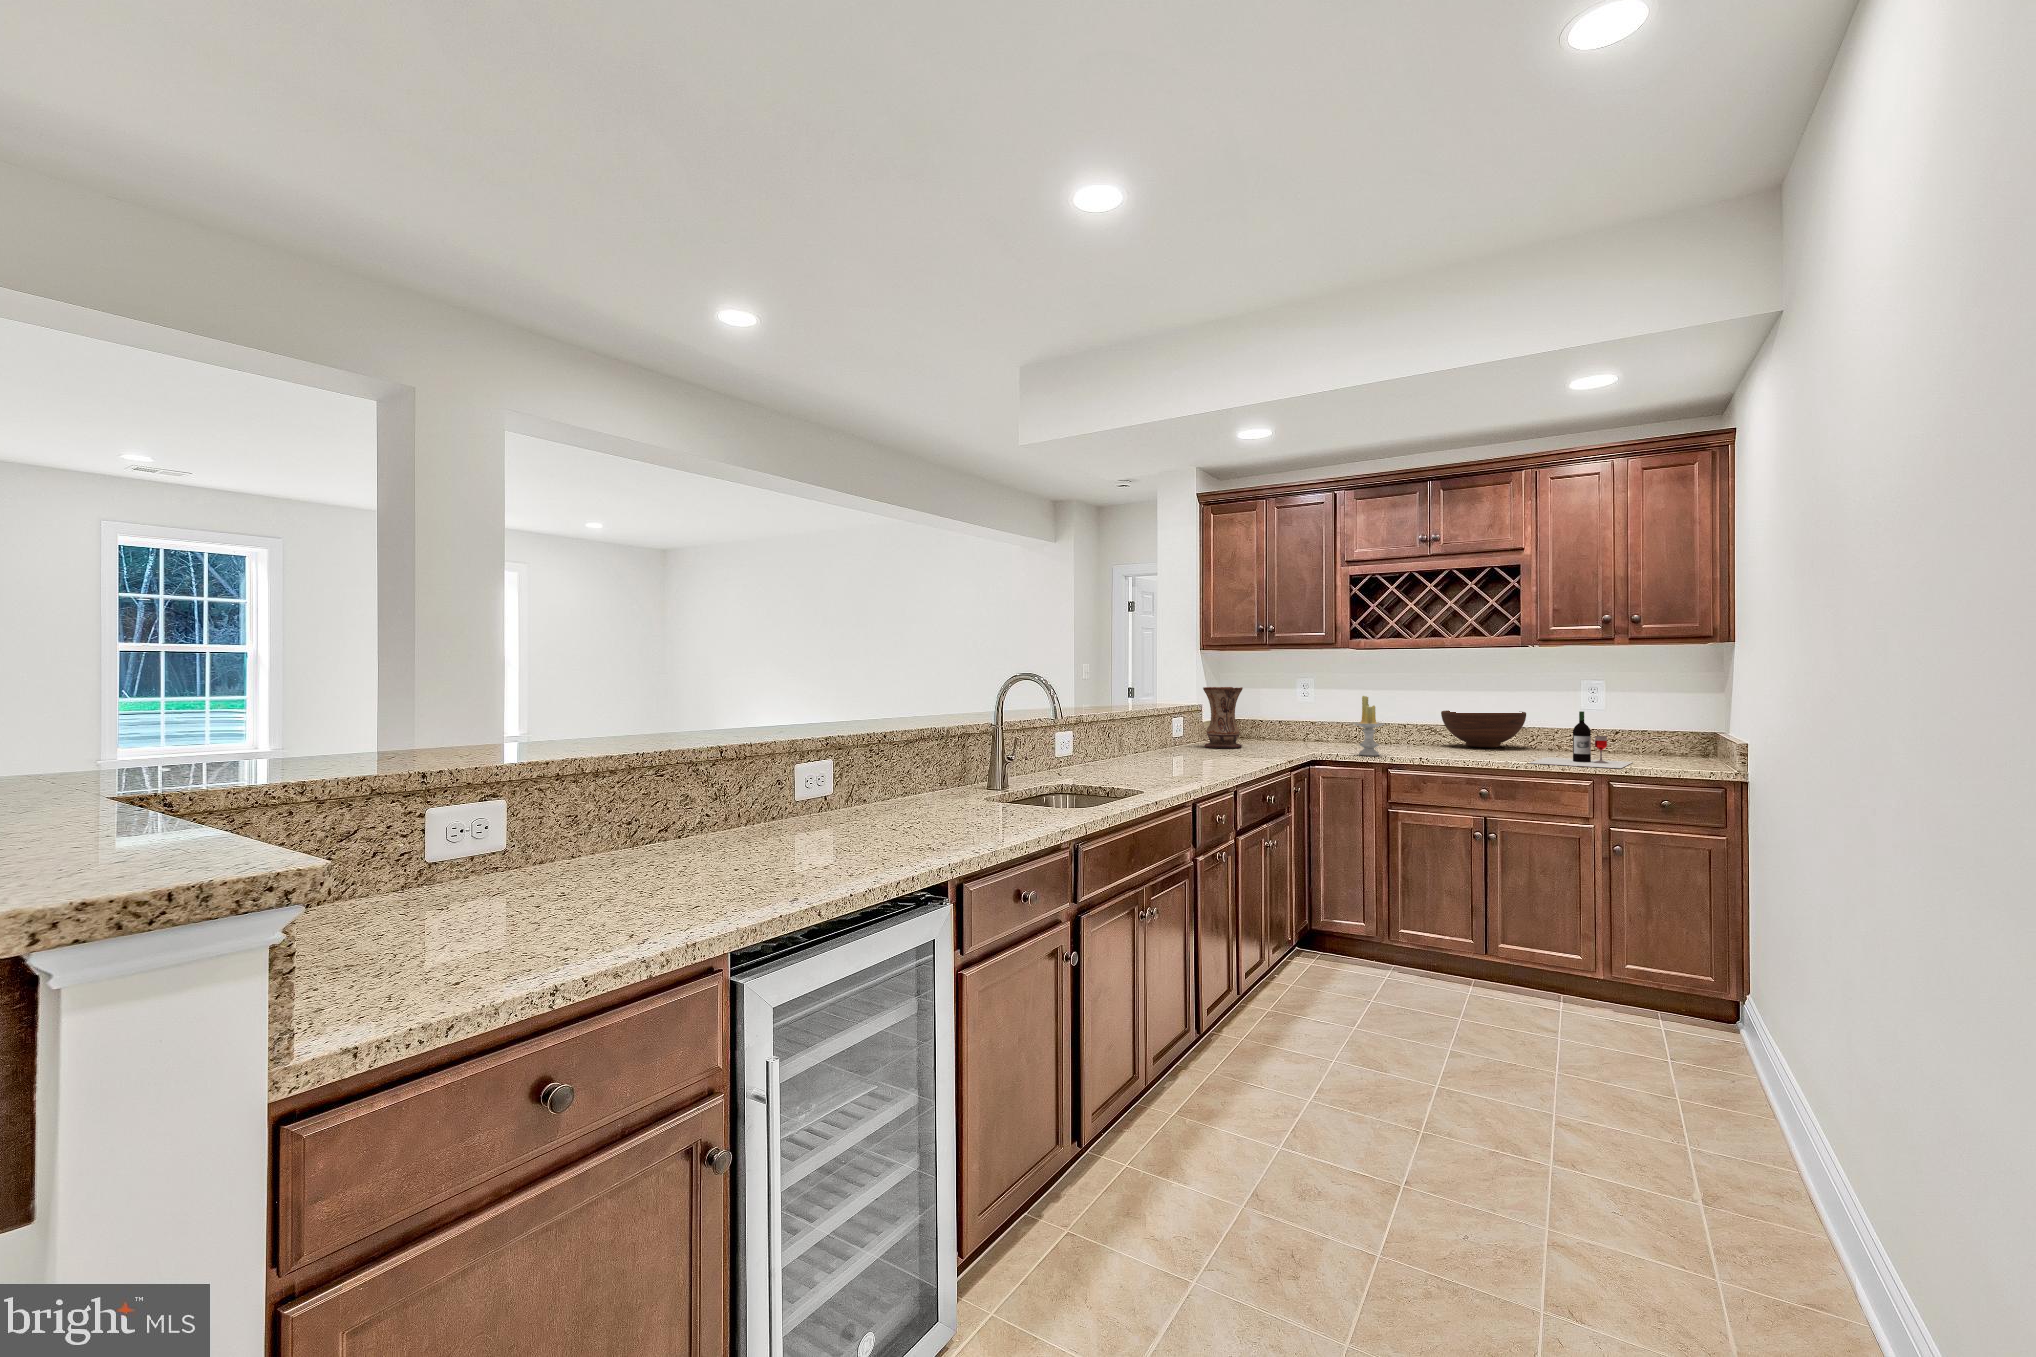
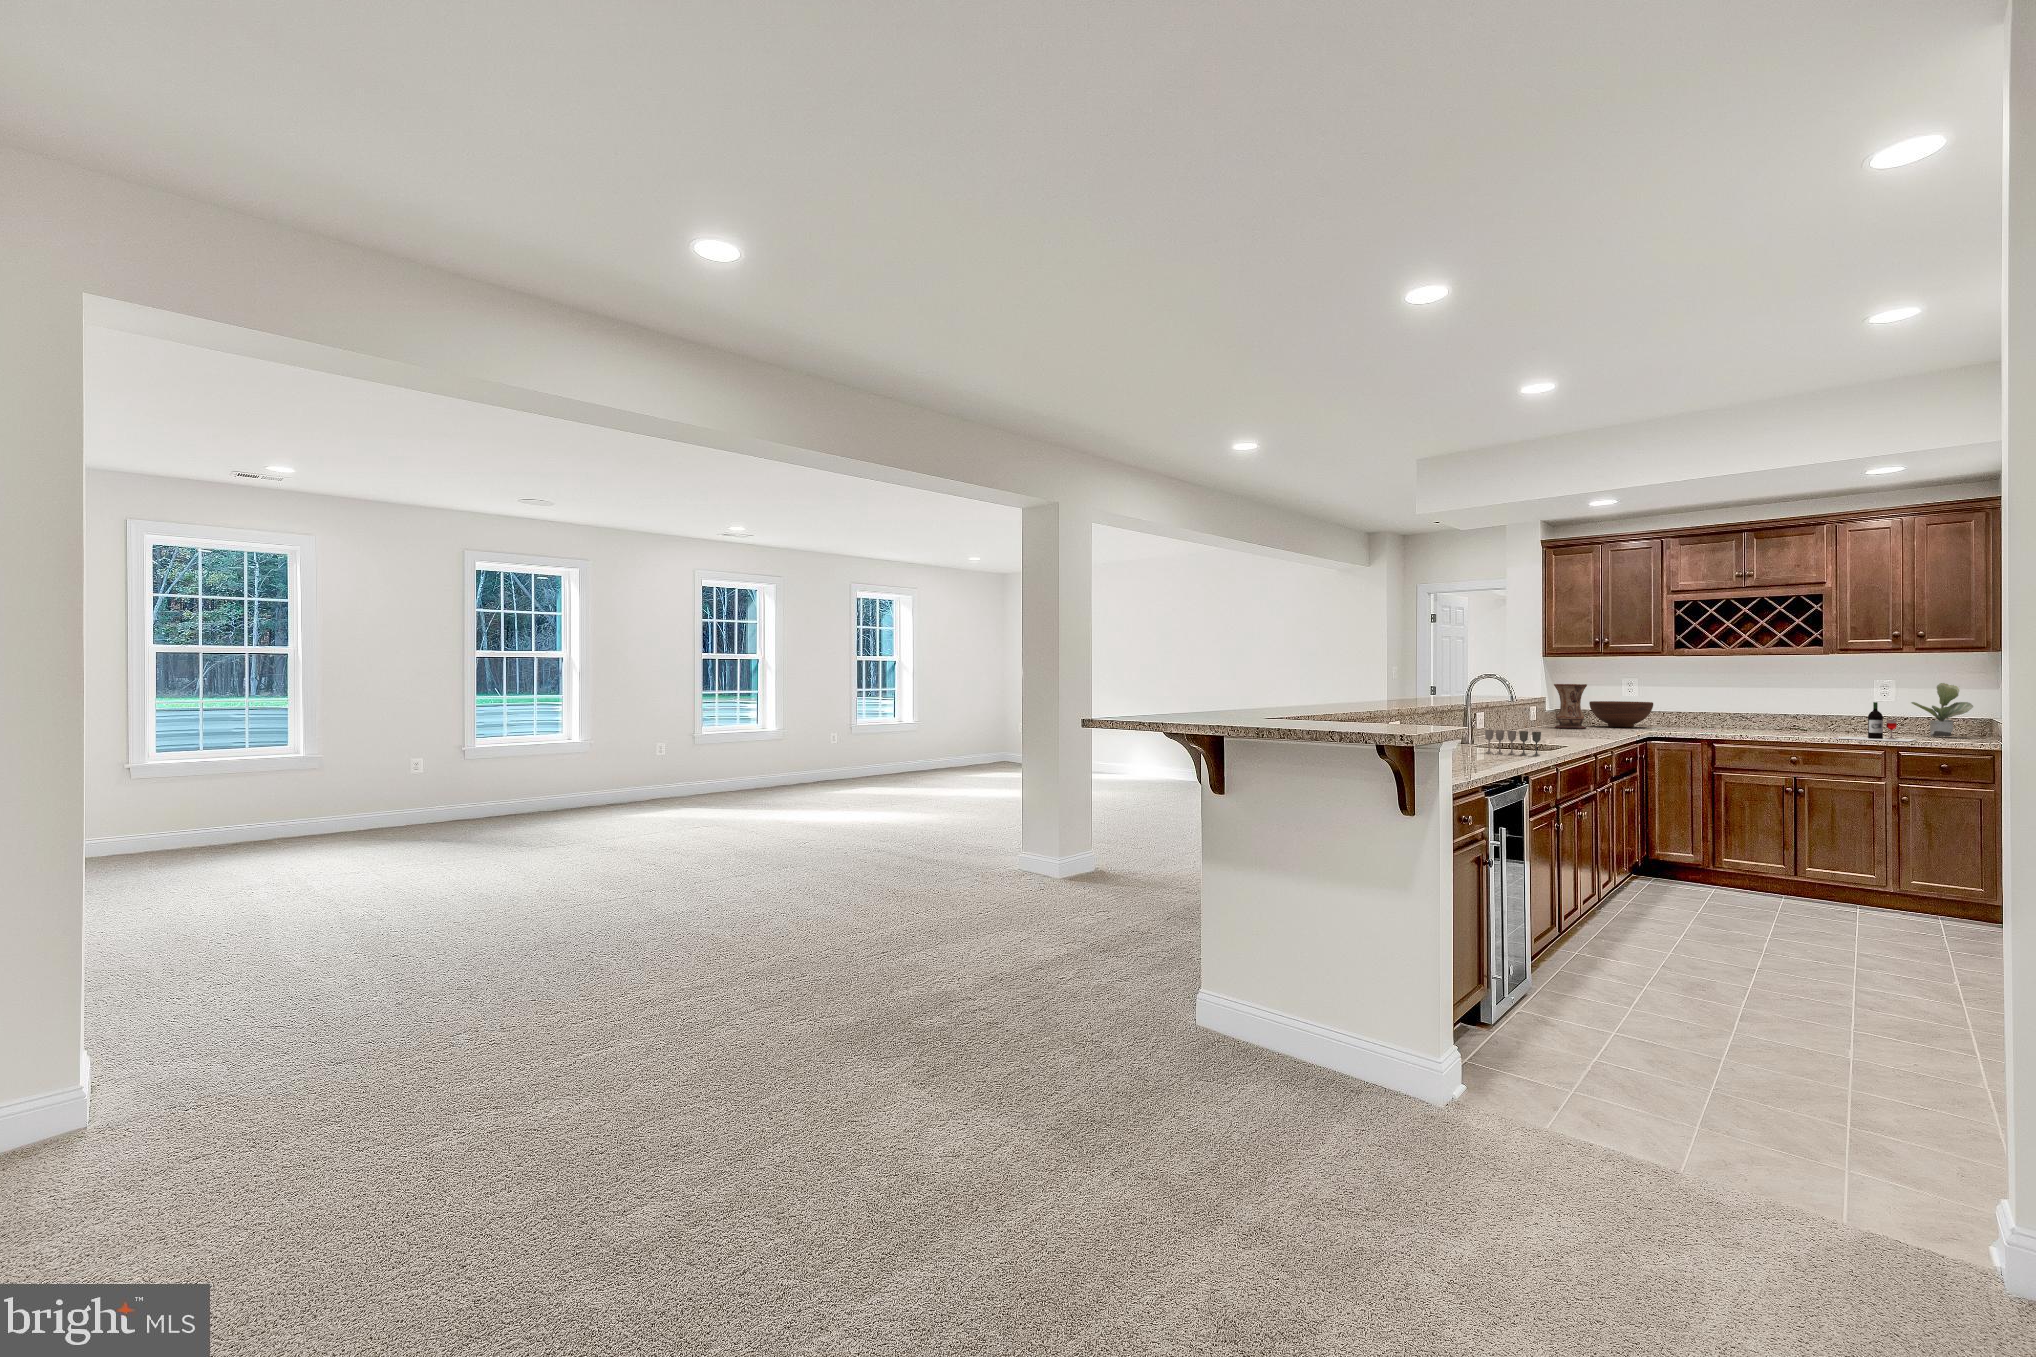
potted plant: none [1625,683,1699,755] -> present [1911,683,1973,736]
candle: present [1353,696,1385,756] -> none [1684,690,1712,734]
fruit bowl: present [1441,710,1526,748] -> present [1589,701,1653,727]
wine glass: none [938,782,1017,833] -> present [1485,730,1541,756]

